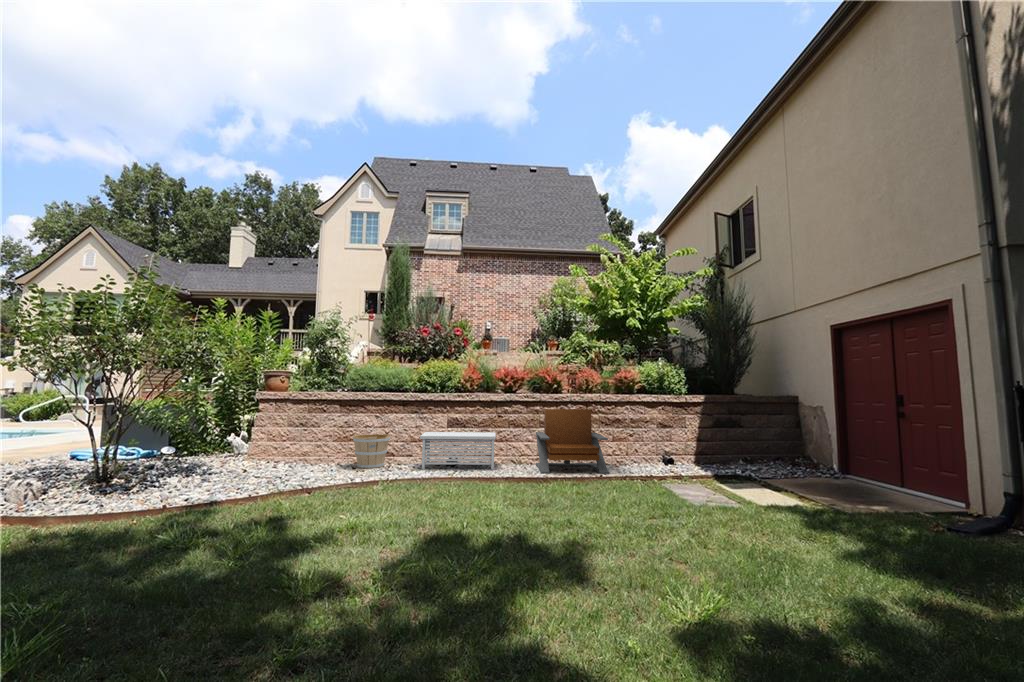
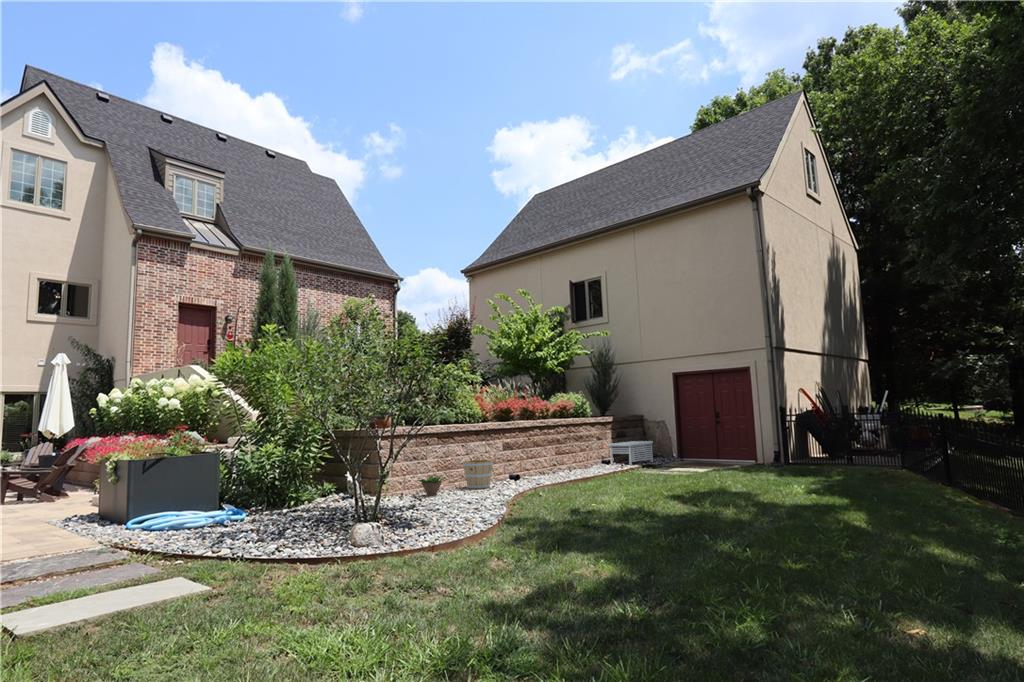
lounge chair: present [536,409,608,474] -> none [552,429,611,475]
storage bench: present [420,432,496,470] -> present [608,441,653,465]
decorative plant: none [274,445,313,467] -> present [417,475,446,496]

